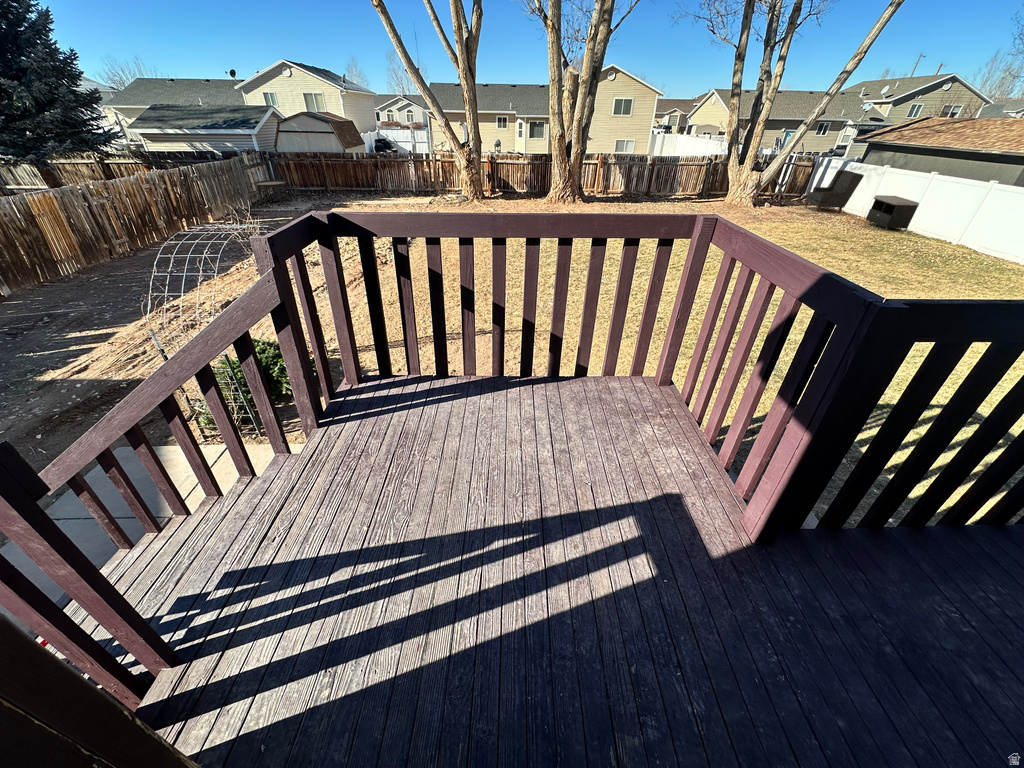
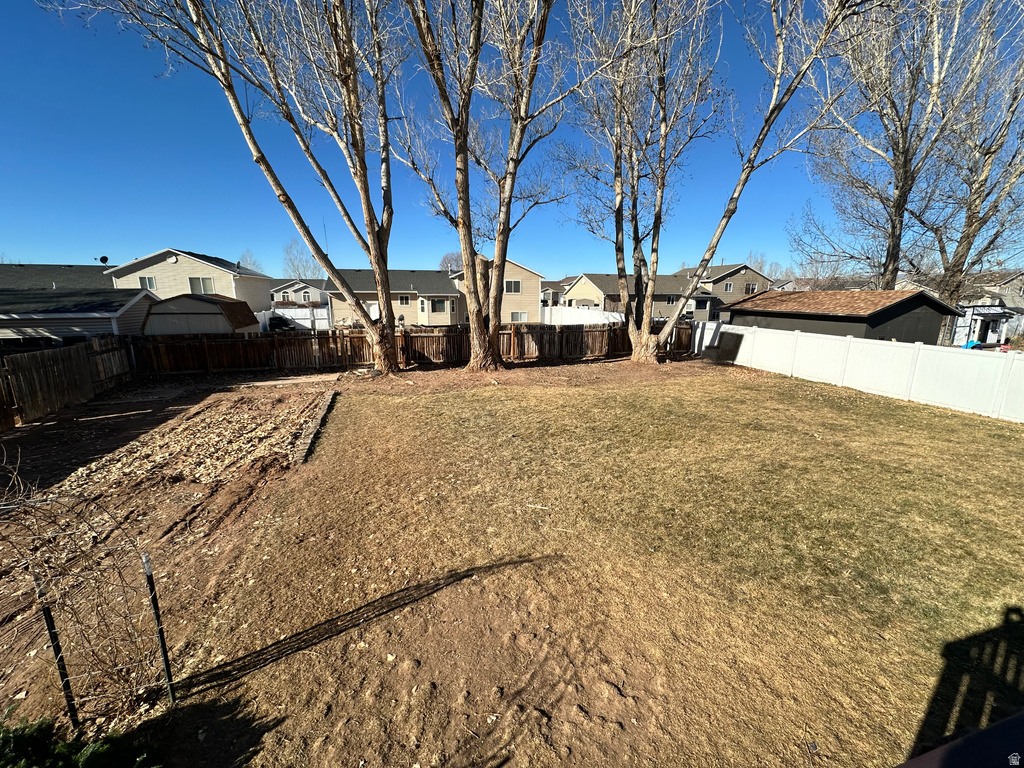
round table: present [253,180,288,203] -> none [102,366,152,394]
storage bench: present [866,195,919,230] -> none [763,350,807,380]

